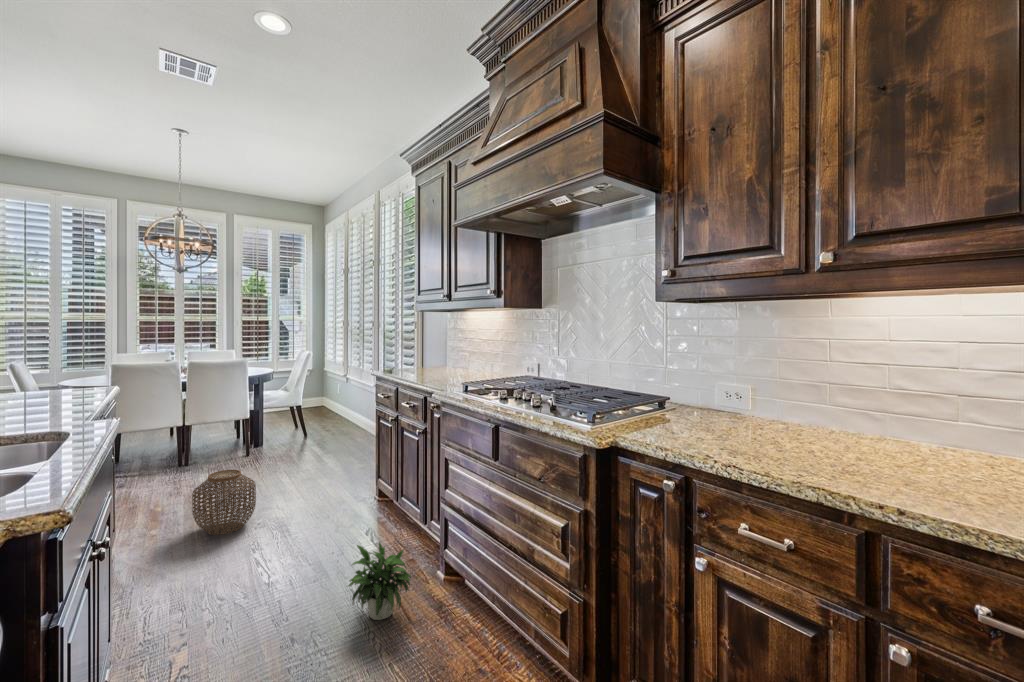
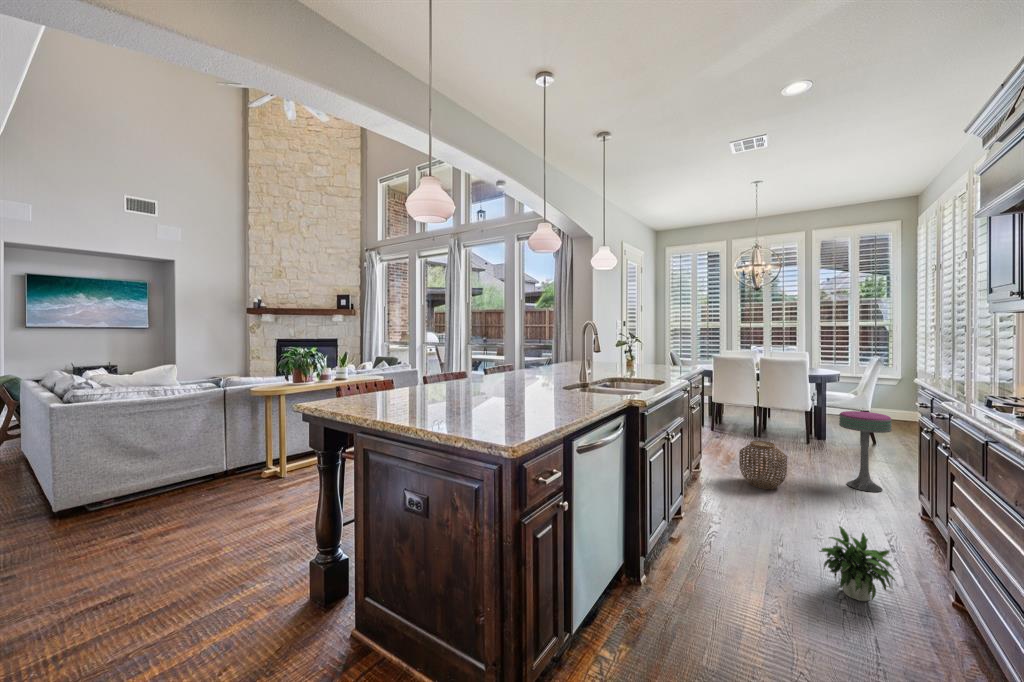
bar stool: none [300,410,345,493] -> present [839,411,892,492]

